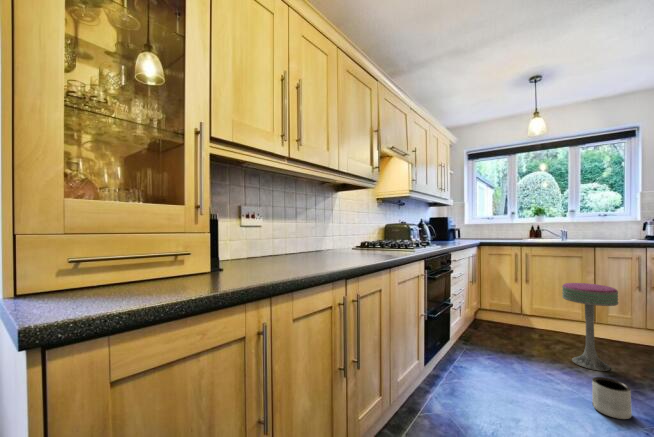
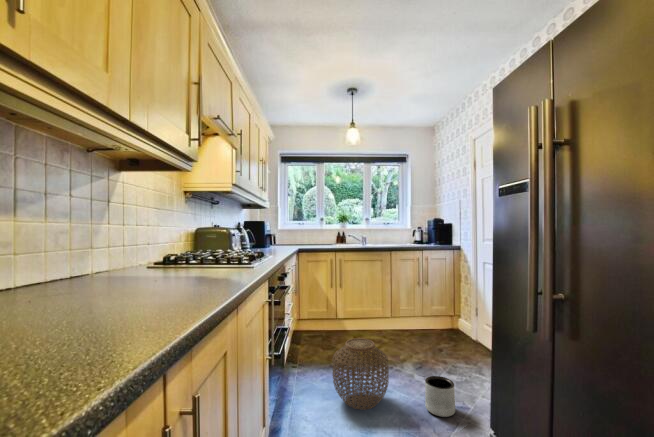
bar stool: present [562,283,618,371] -> none [380,284,421,366]
woven basket: none [492,325,551,388] -> present [333,338,389,410]

